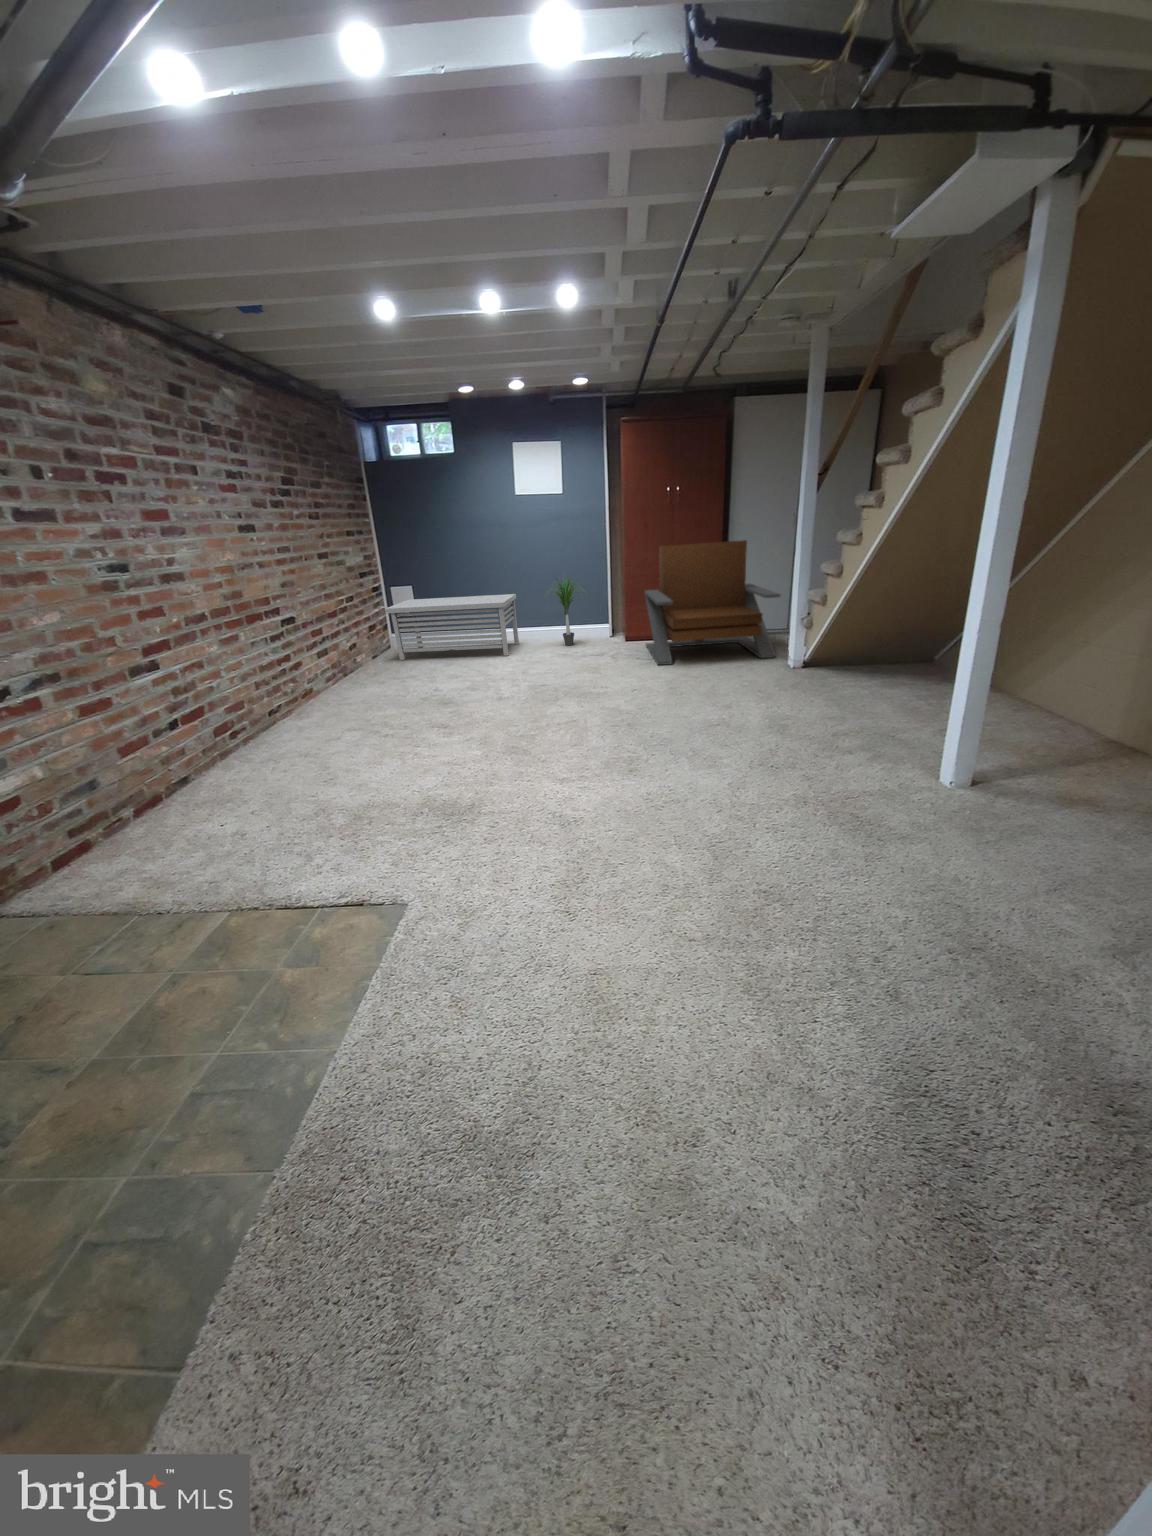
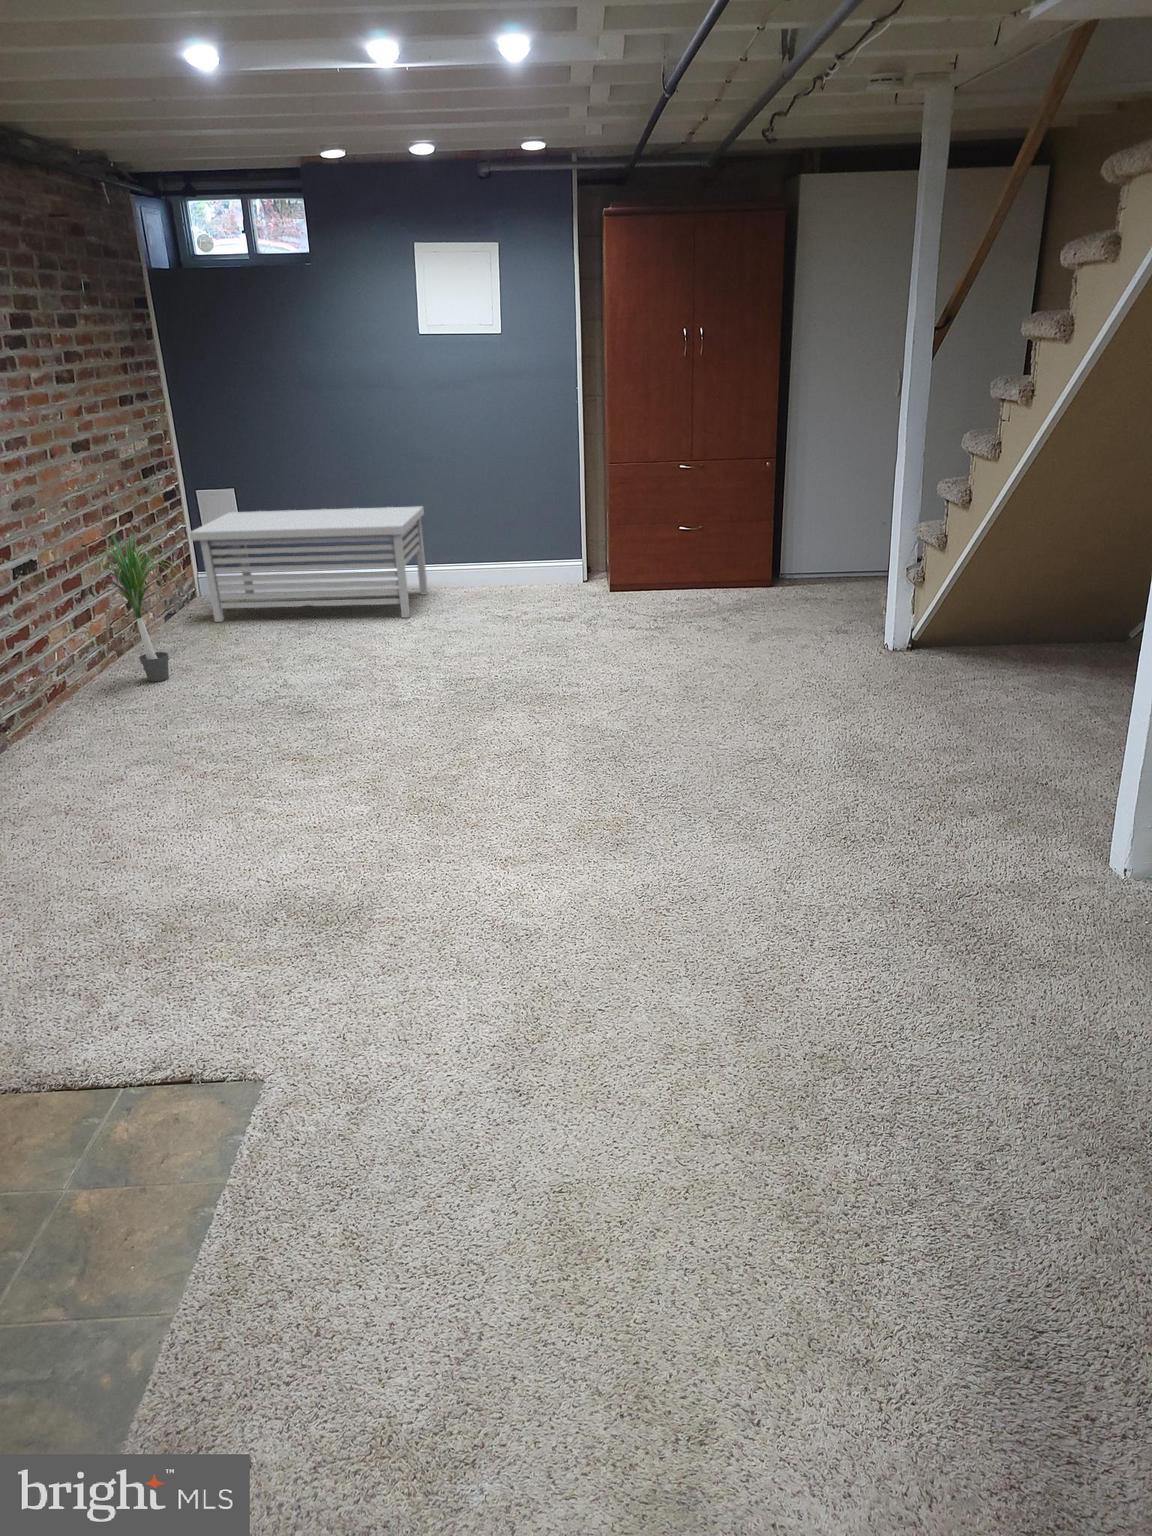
lounge chair: present [645,540,780,665] -> none [649,430,879,644]
potted plant: present [554,575,578,646] -> present [82,531,178,682]

